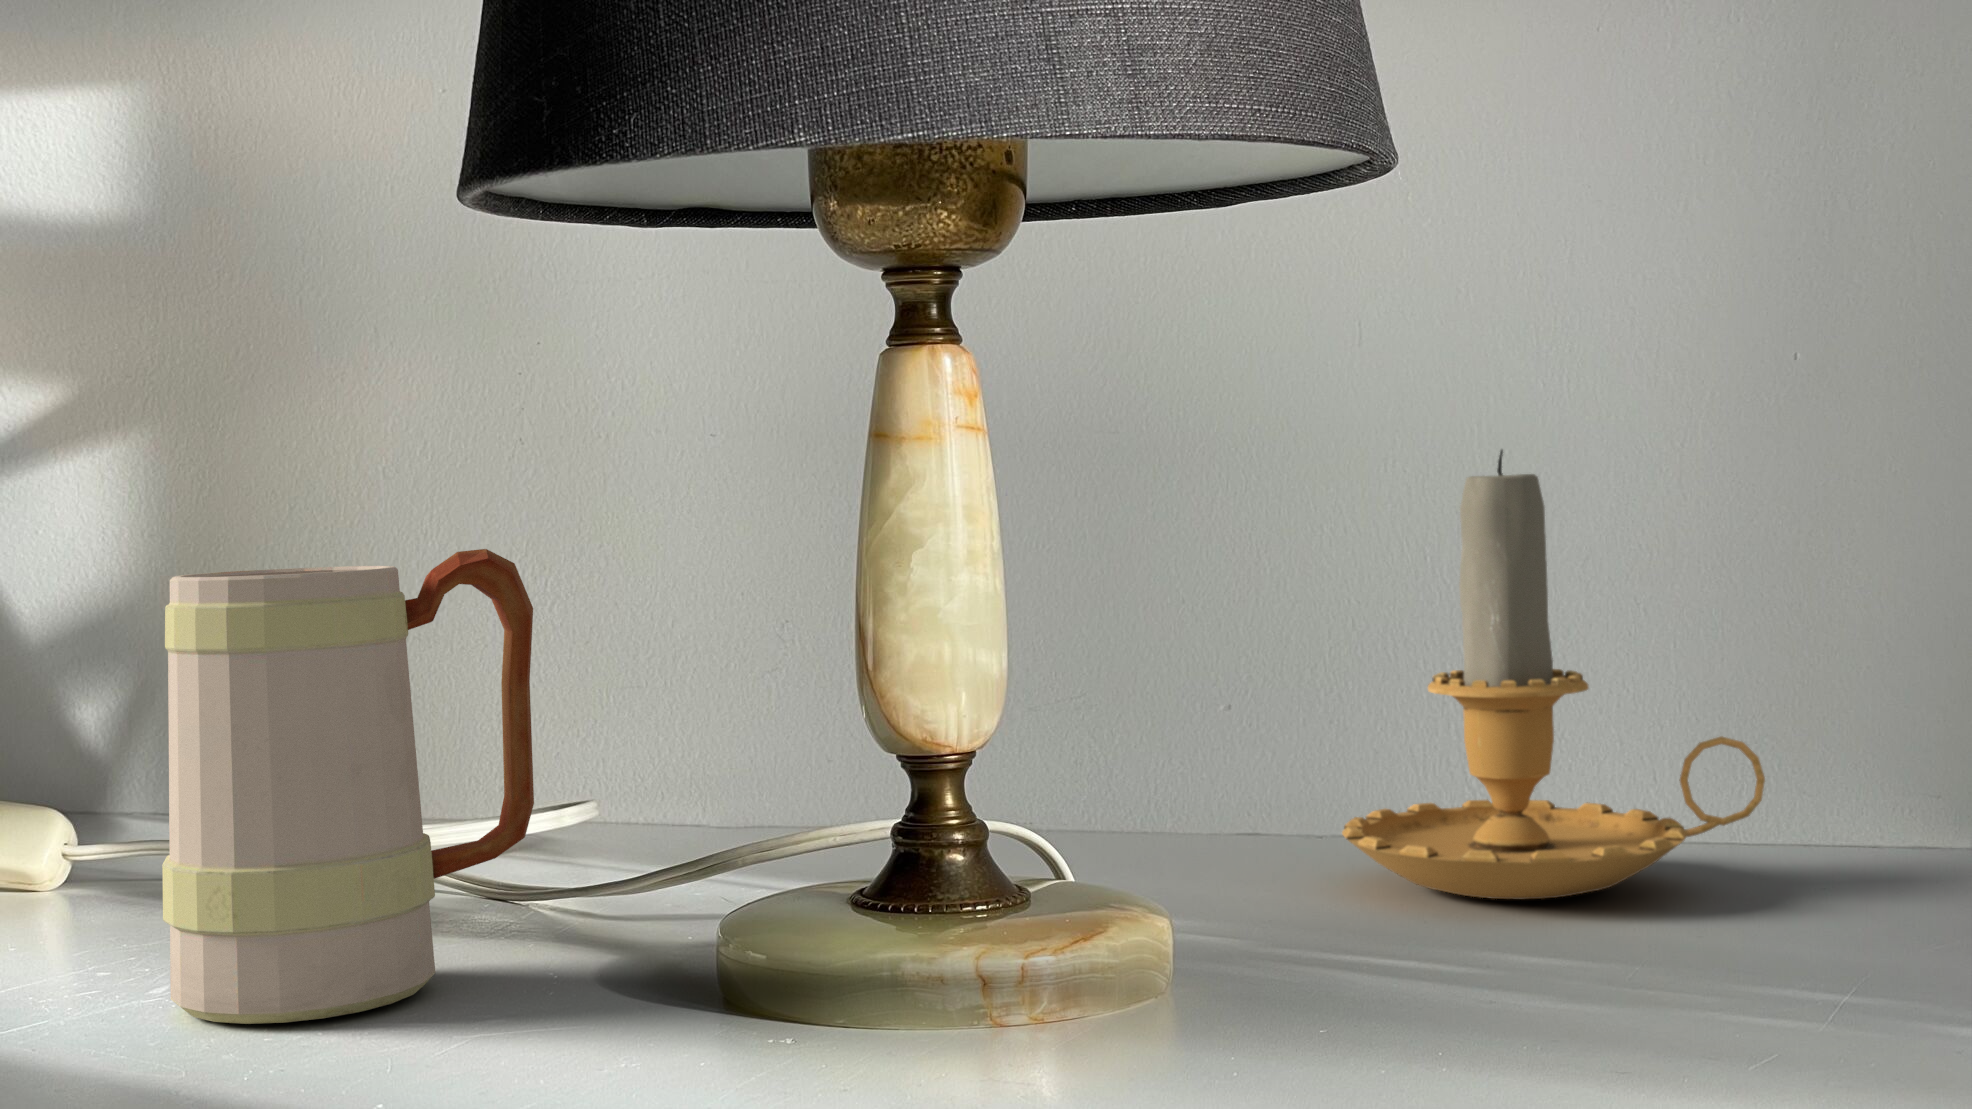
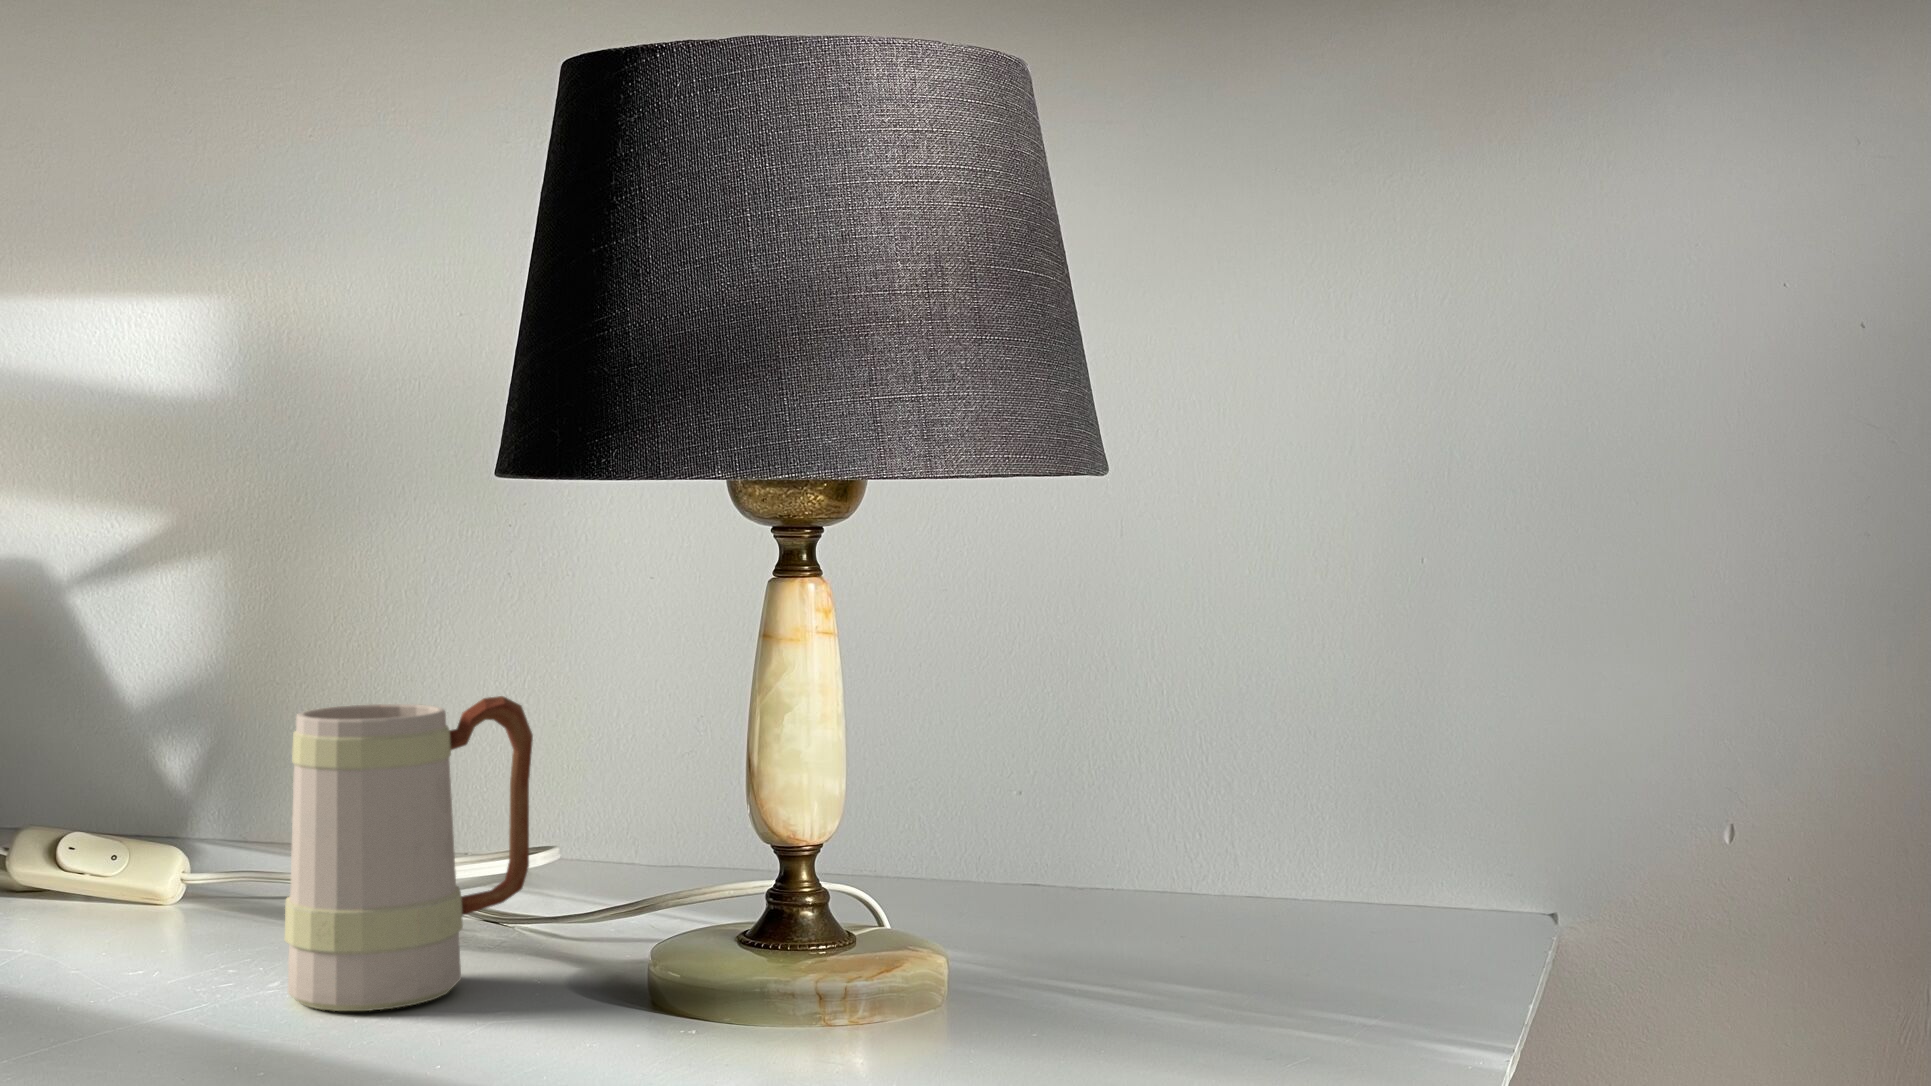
candle: present [1342,450,1765,899] -> none [1086,631,1373,943]

